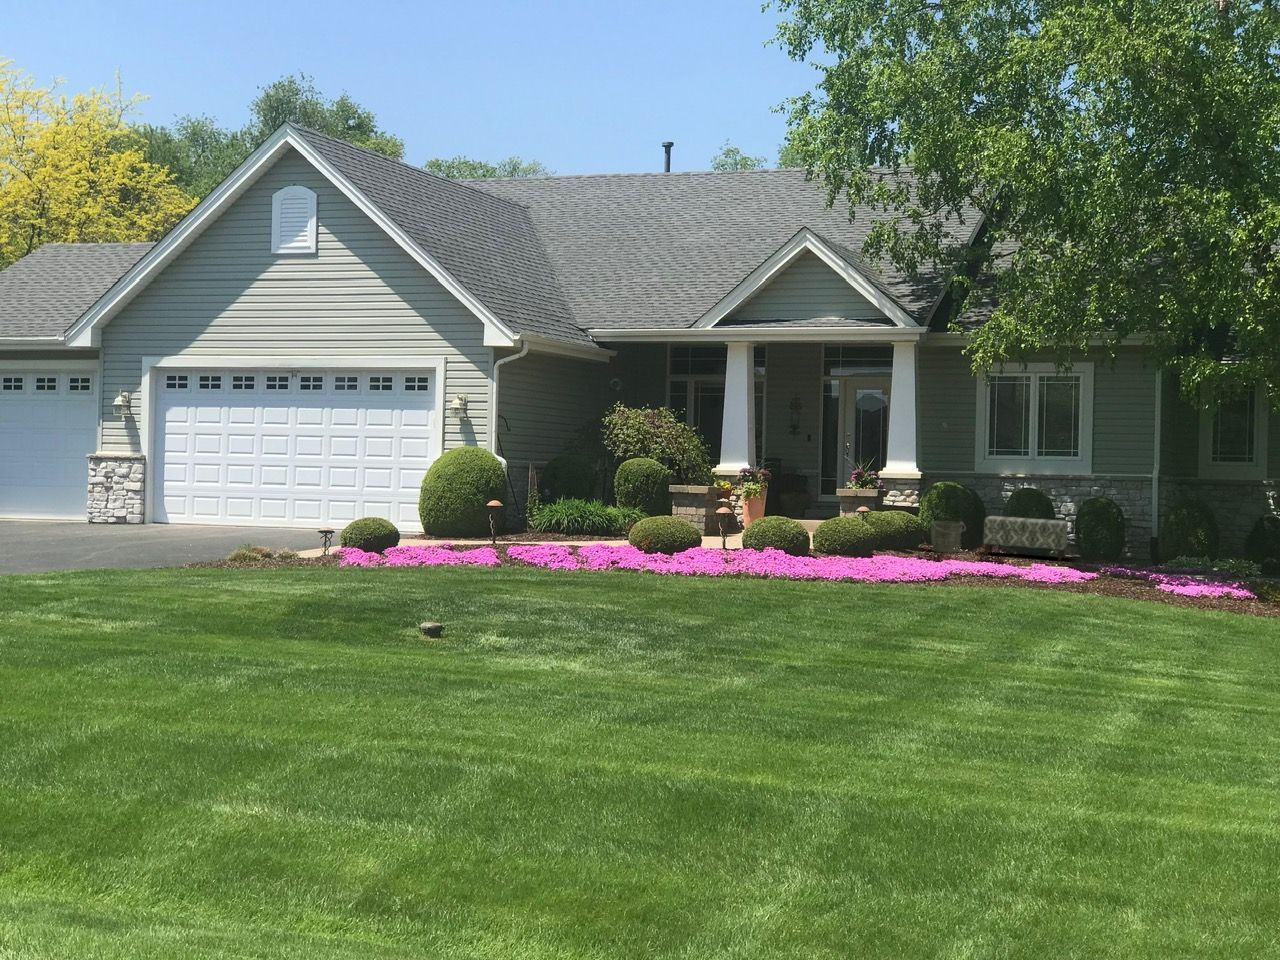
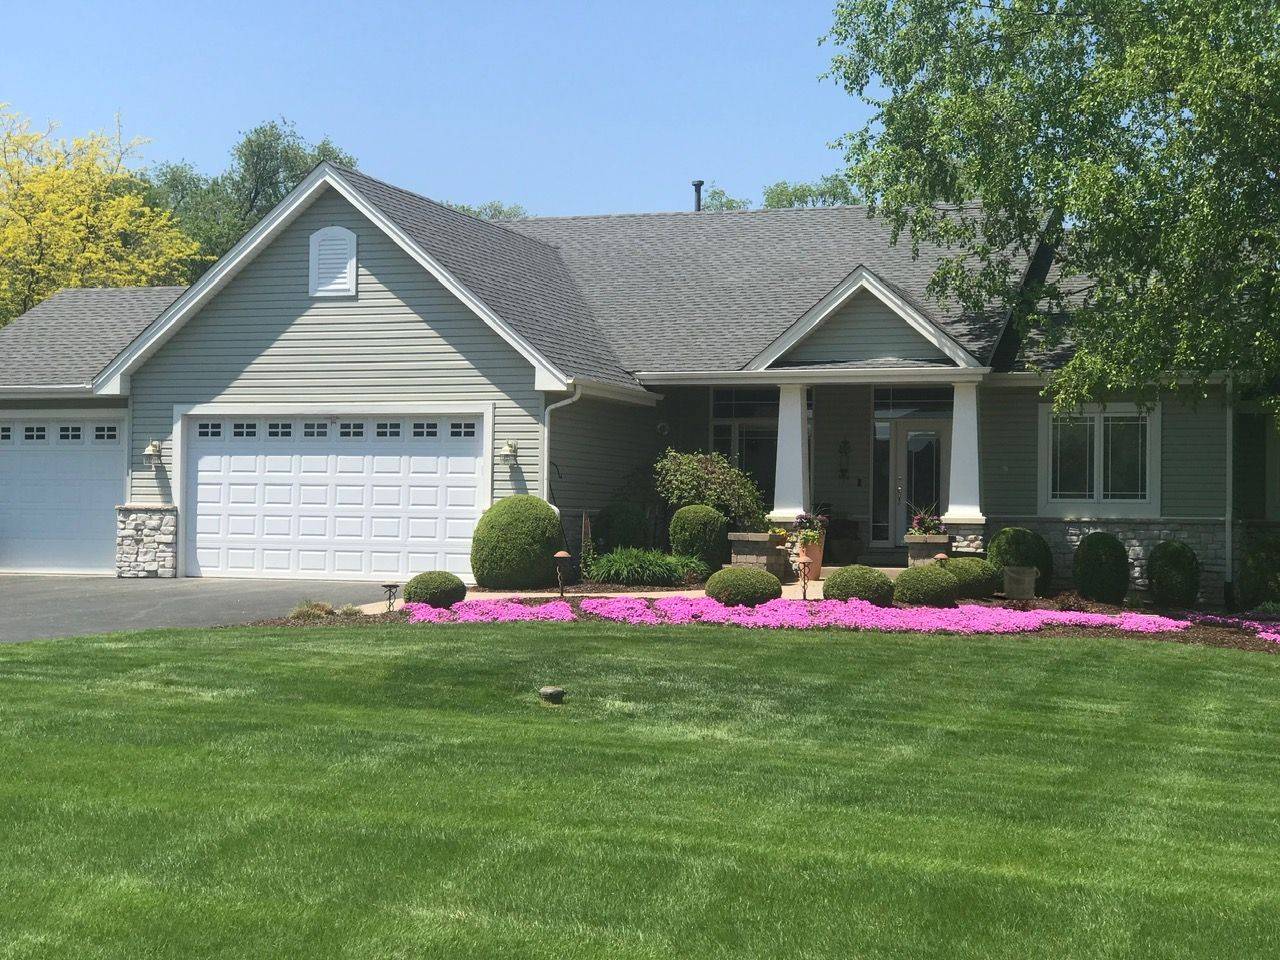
bench: present [983,516,1068,561] -> none [1059,561,1145,607]

